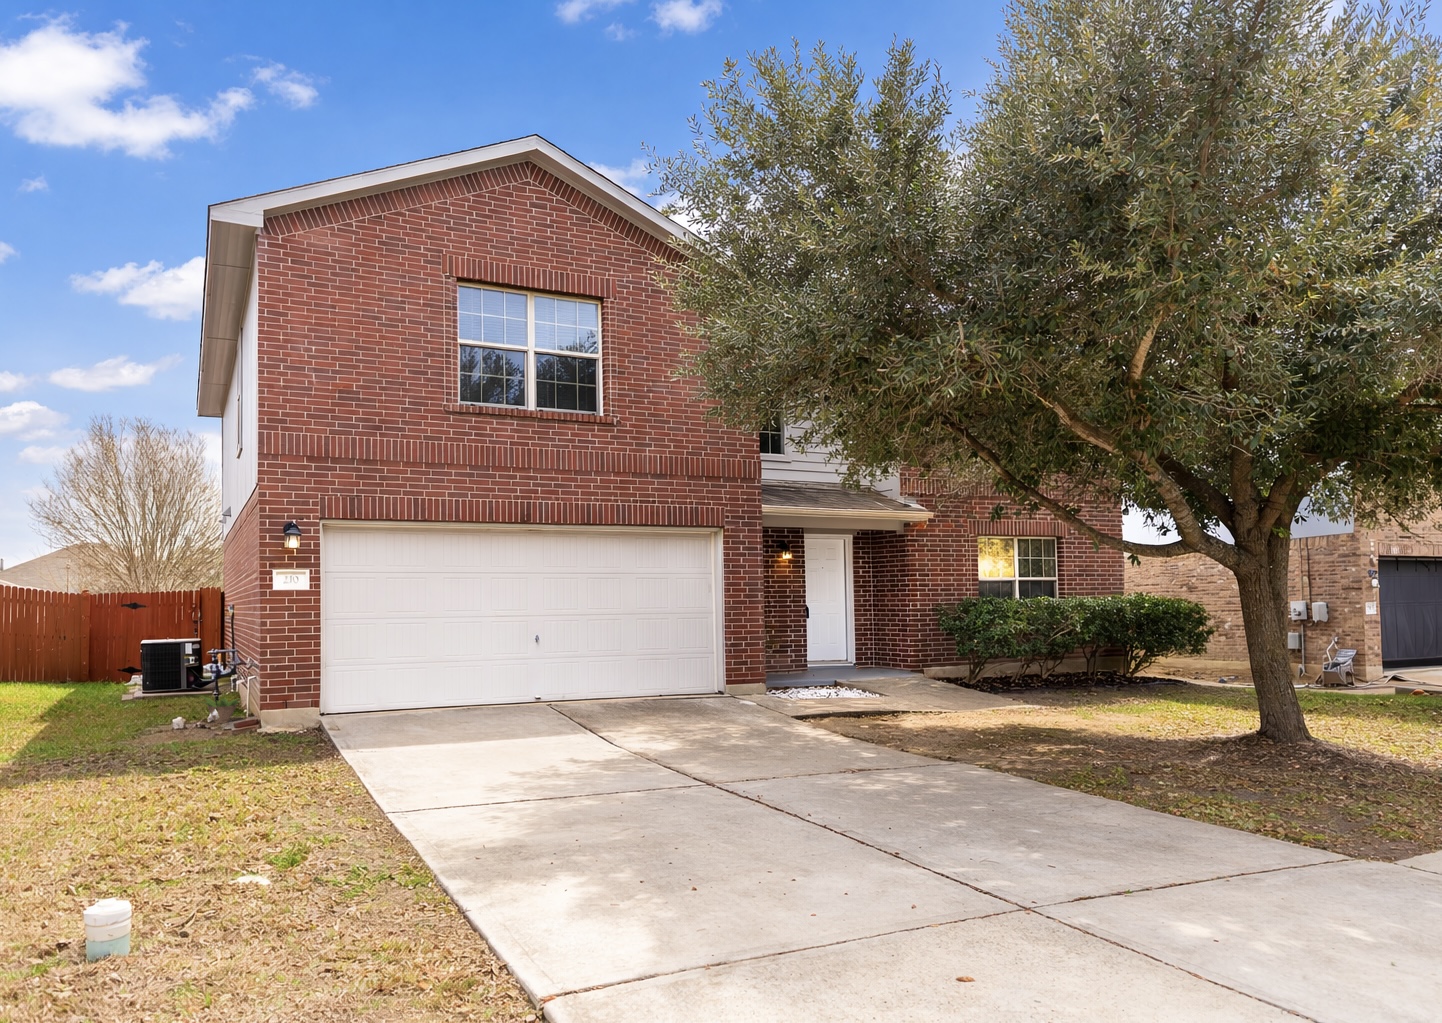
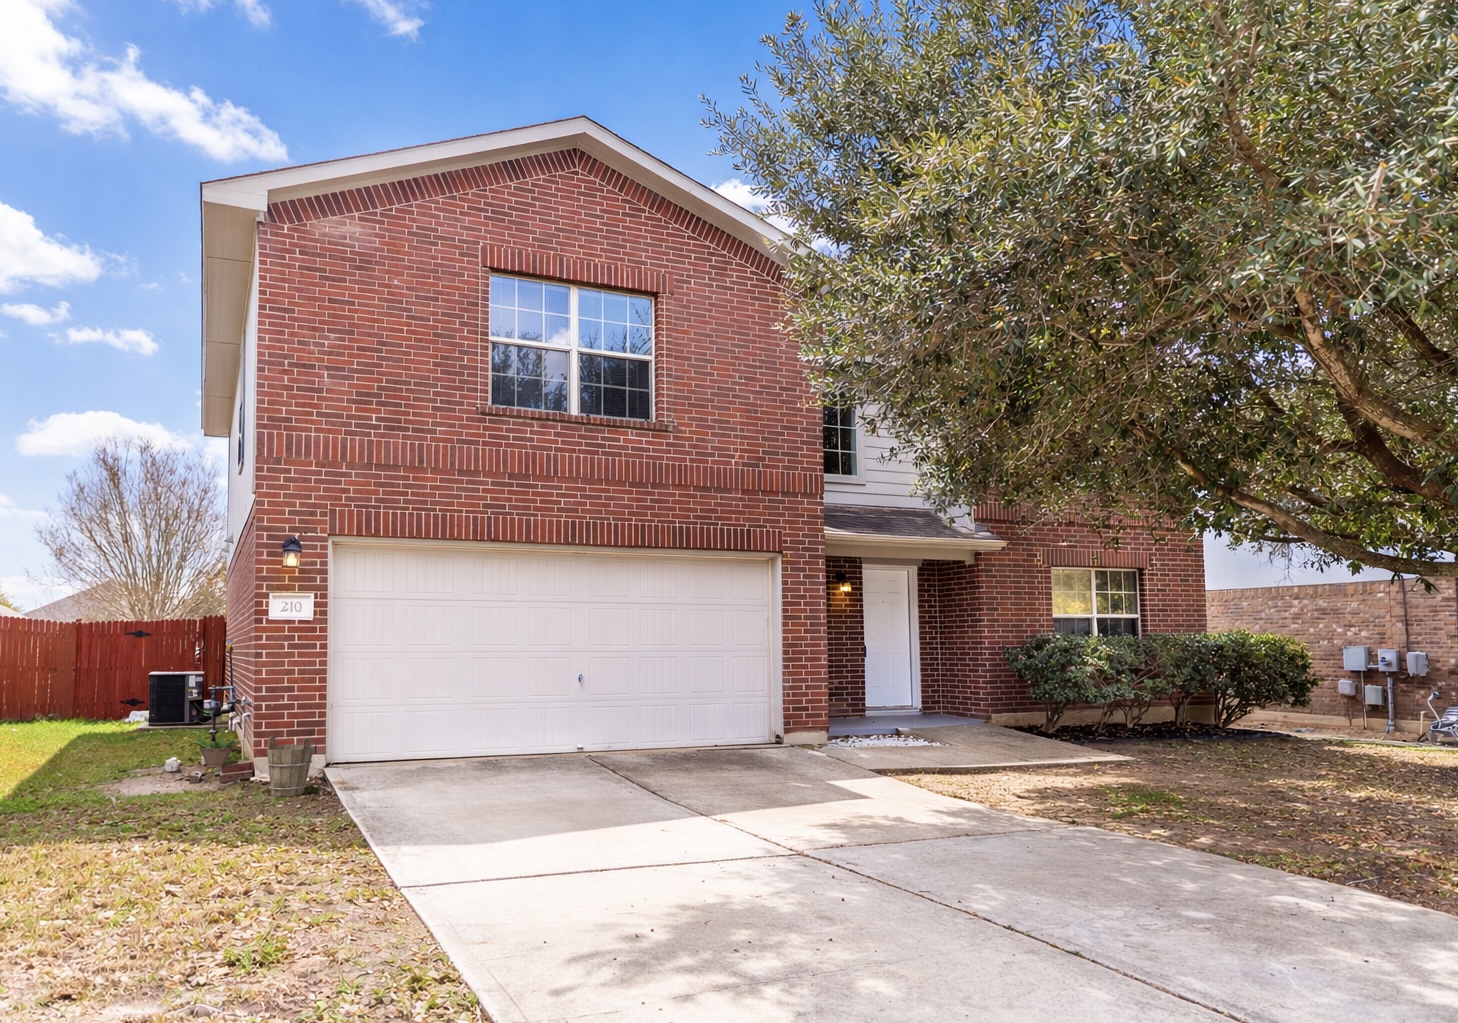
bucket: none [274,693,314,743] -> present [267,736,314,797]

